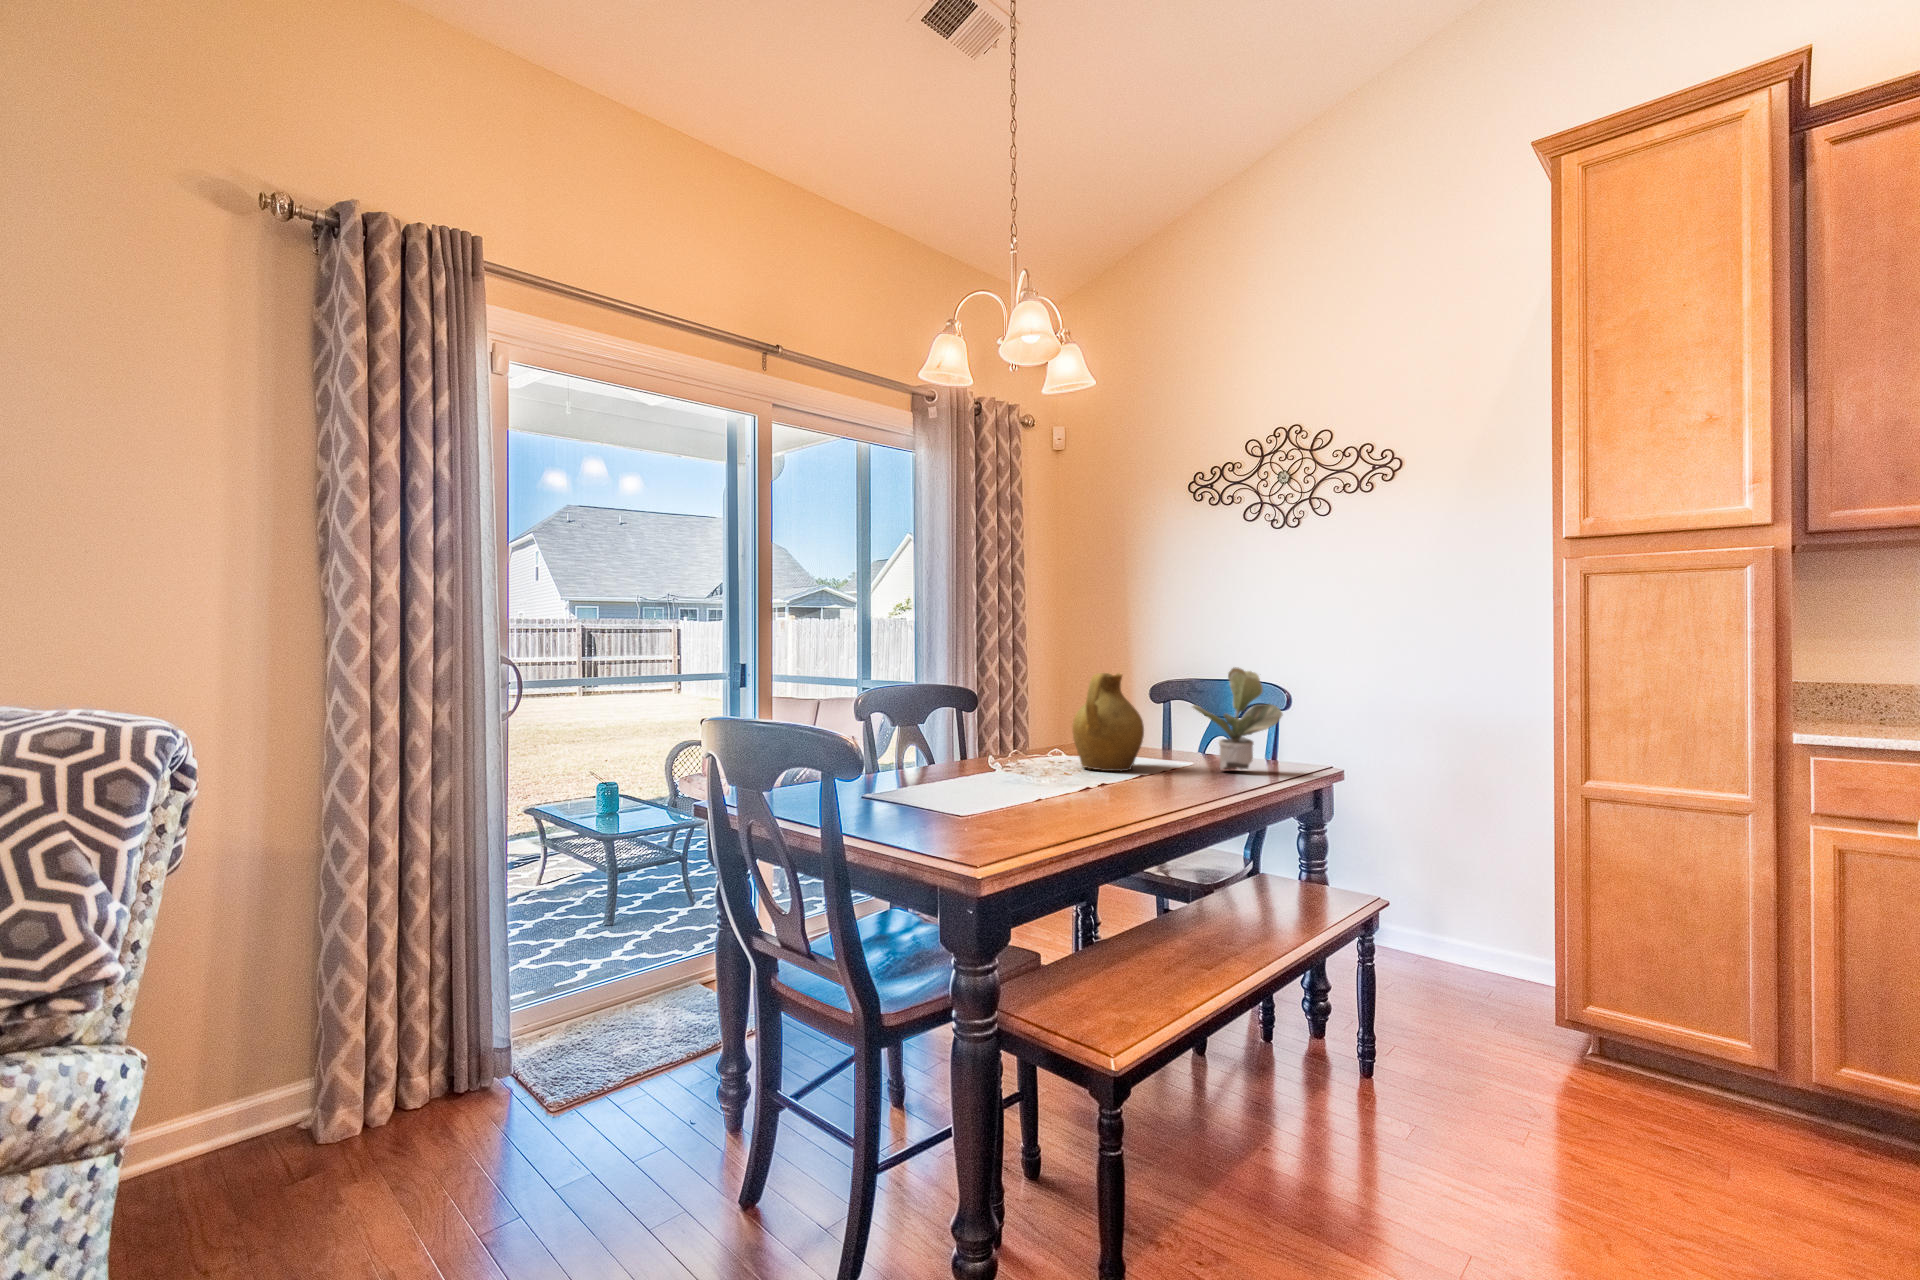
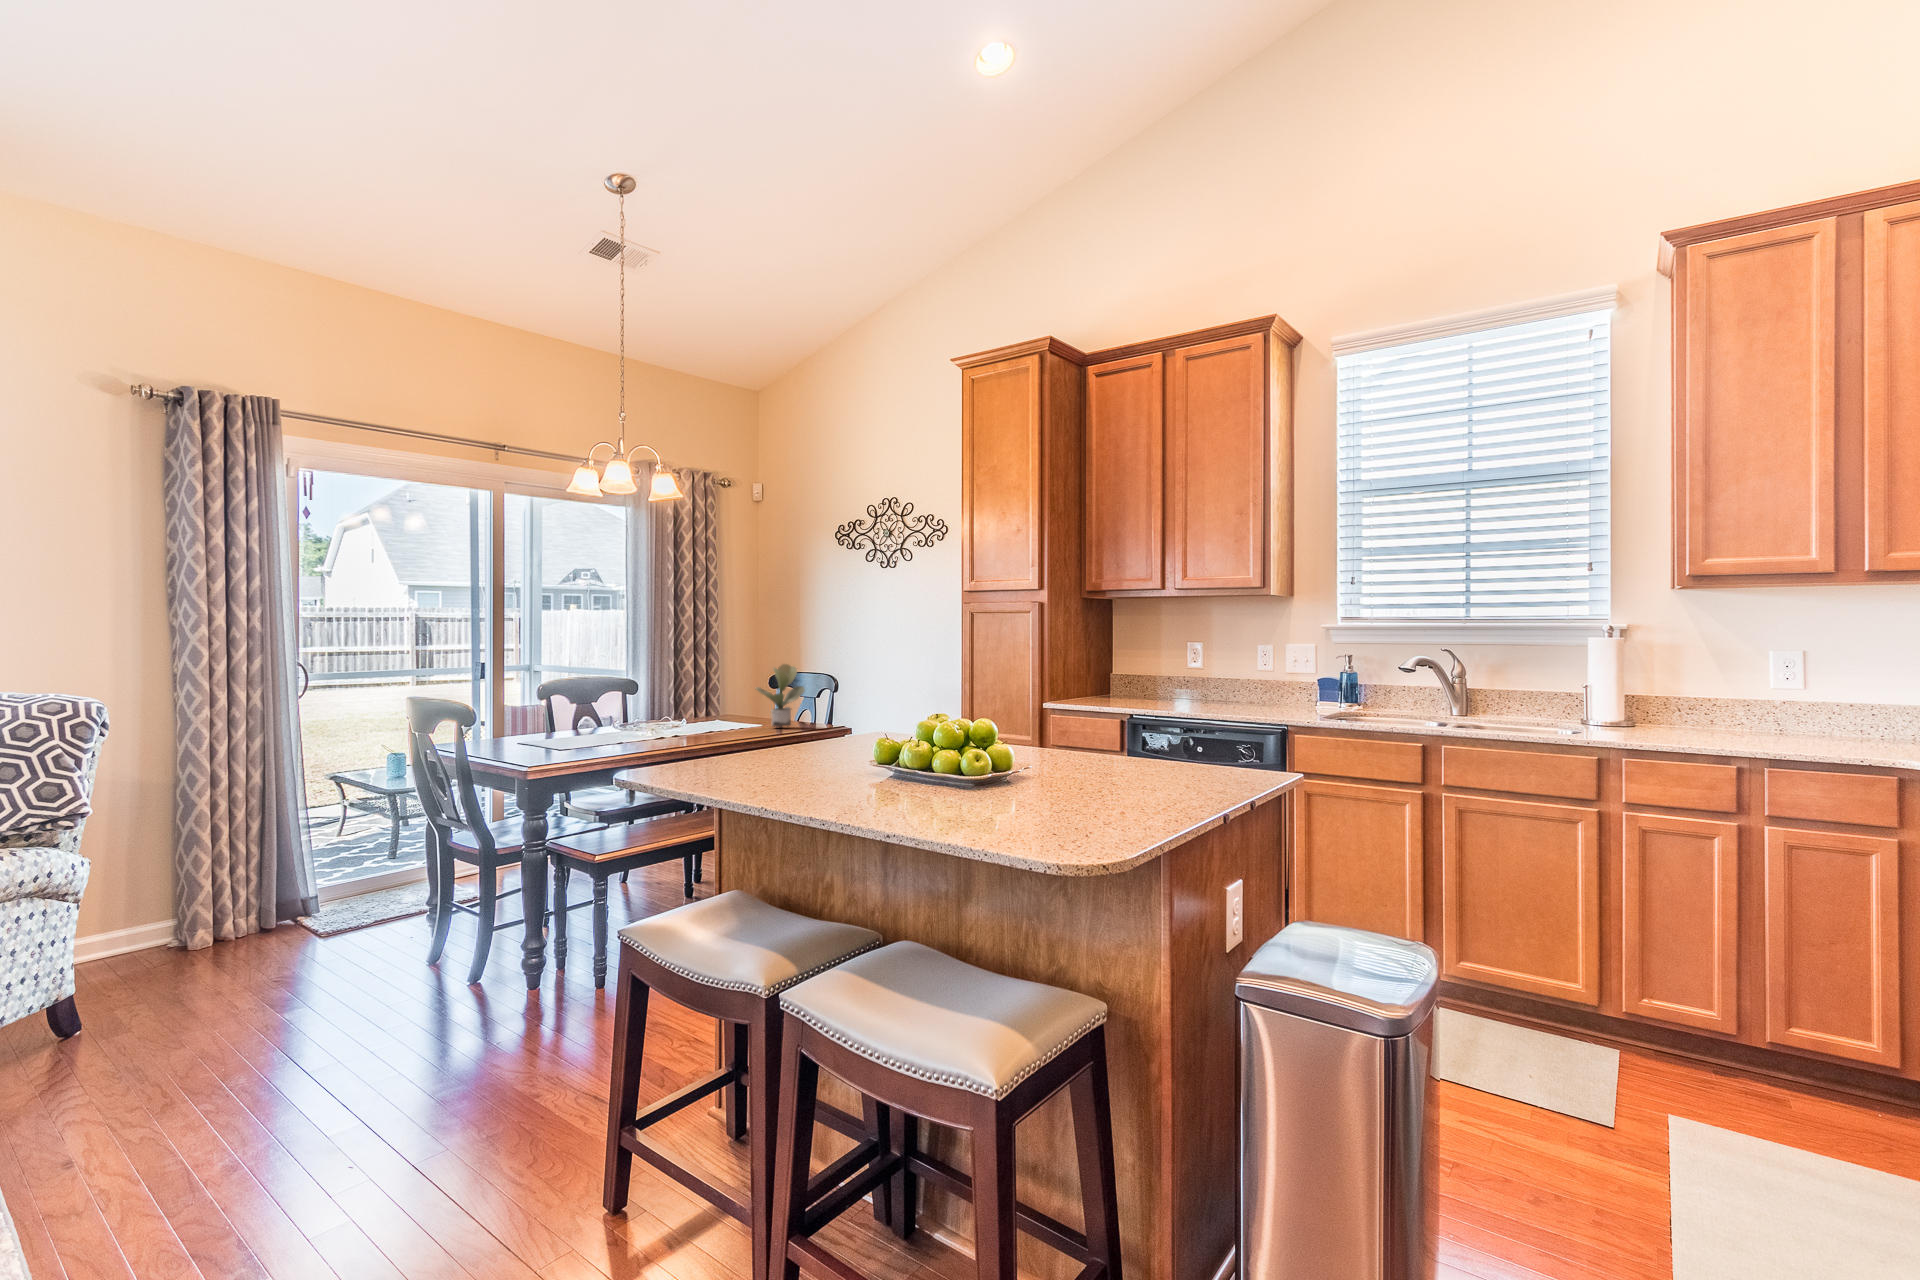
pitcher: present [1072,673,1144,771] -> none [683,668,728,729]

